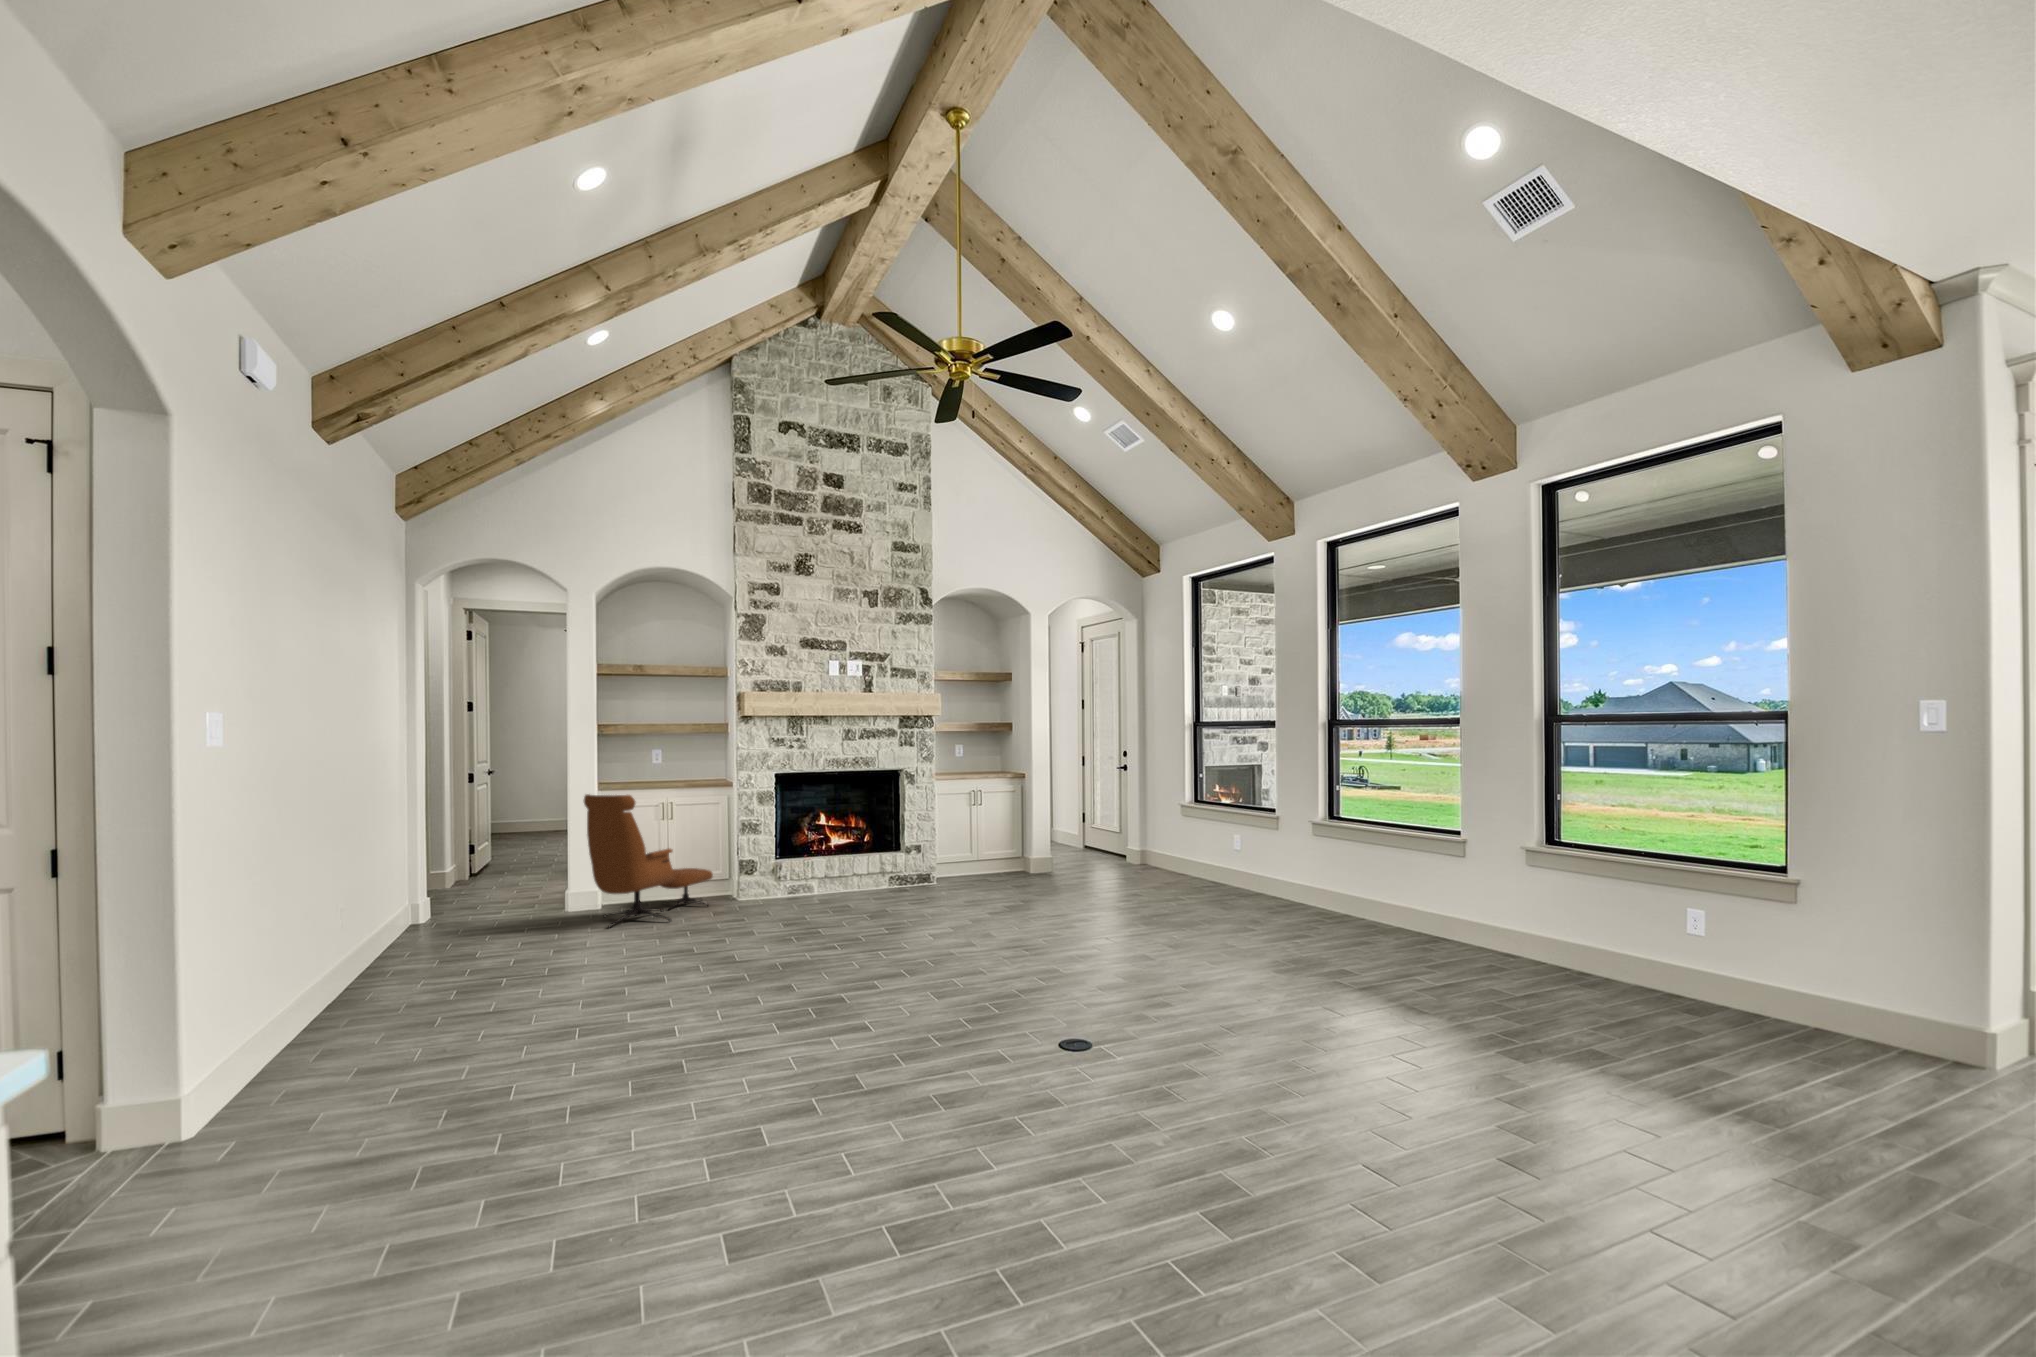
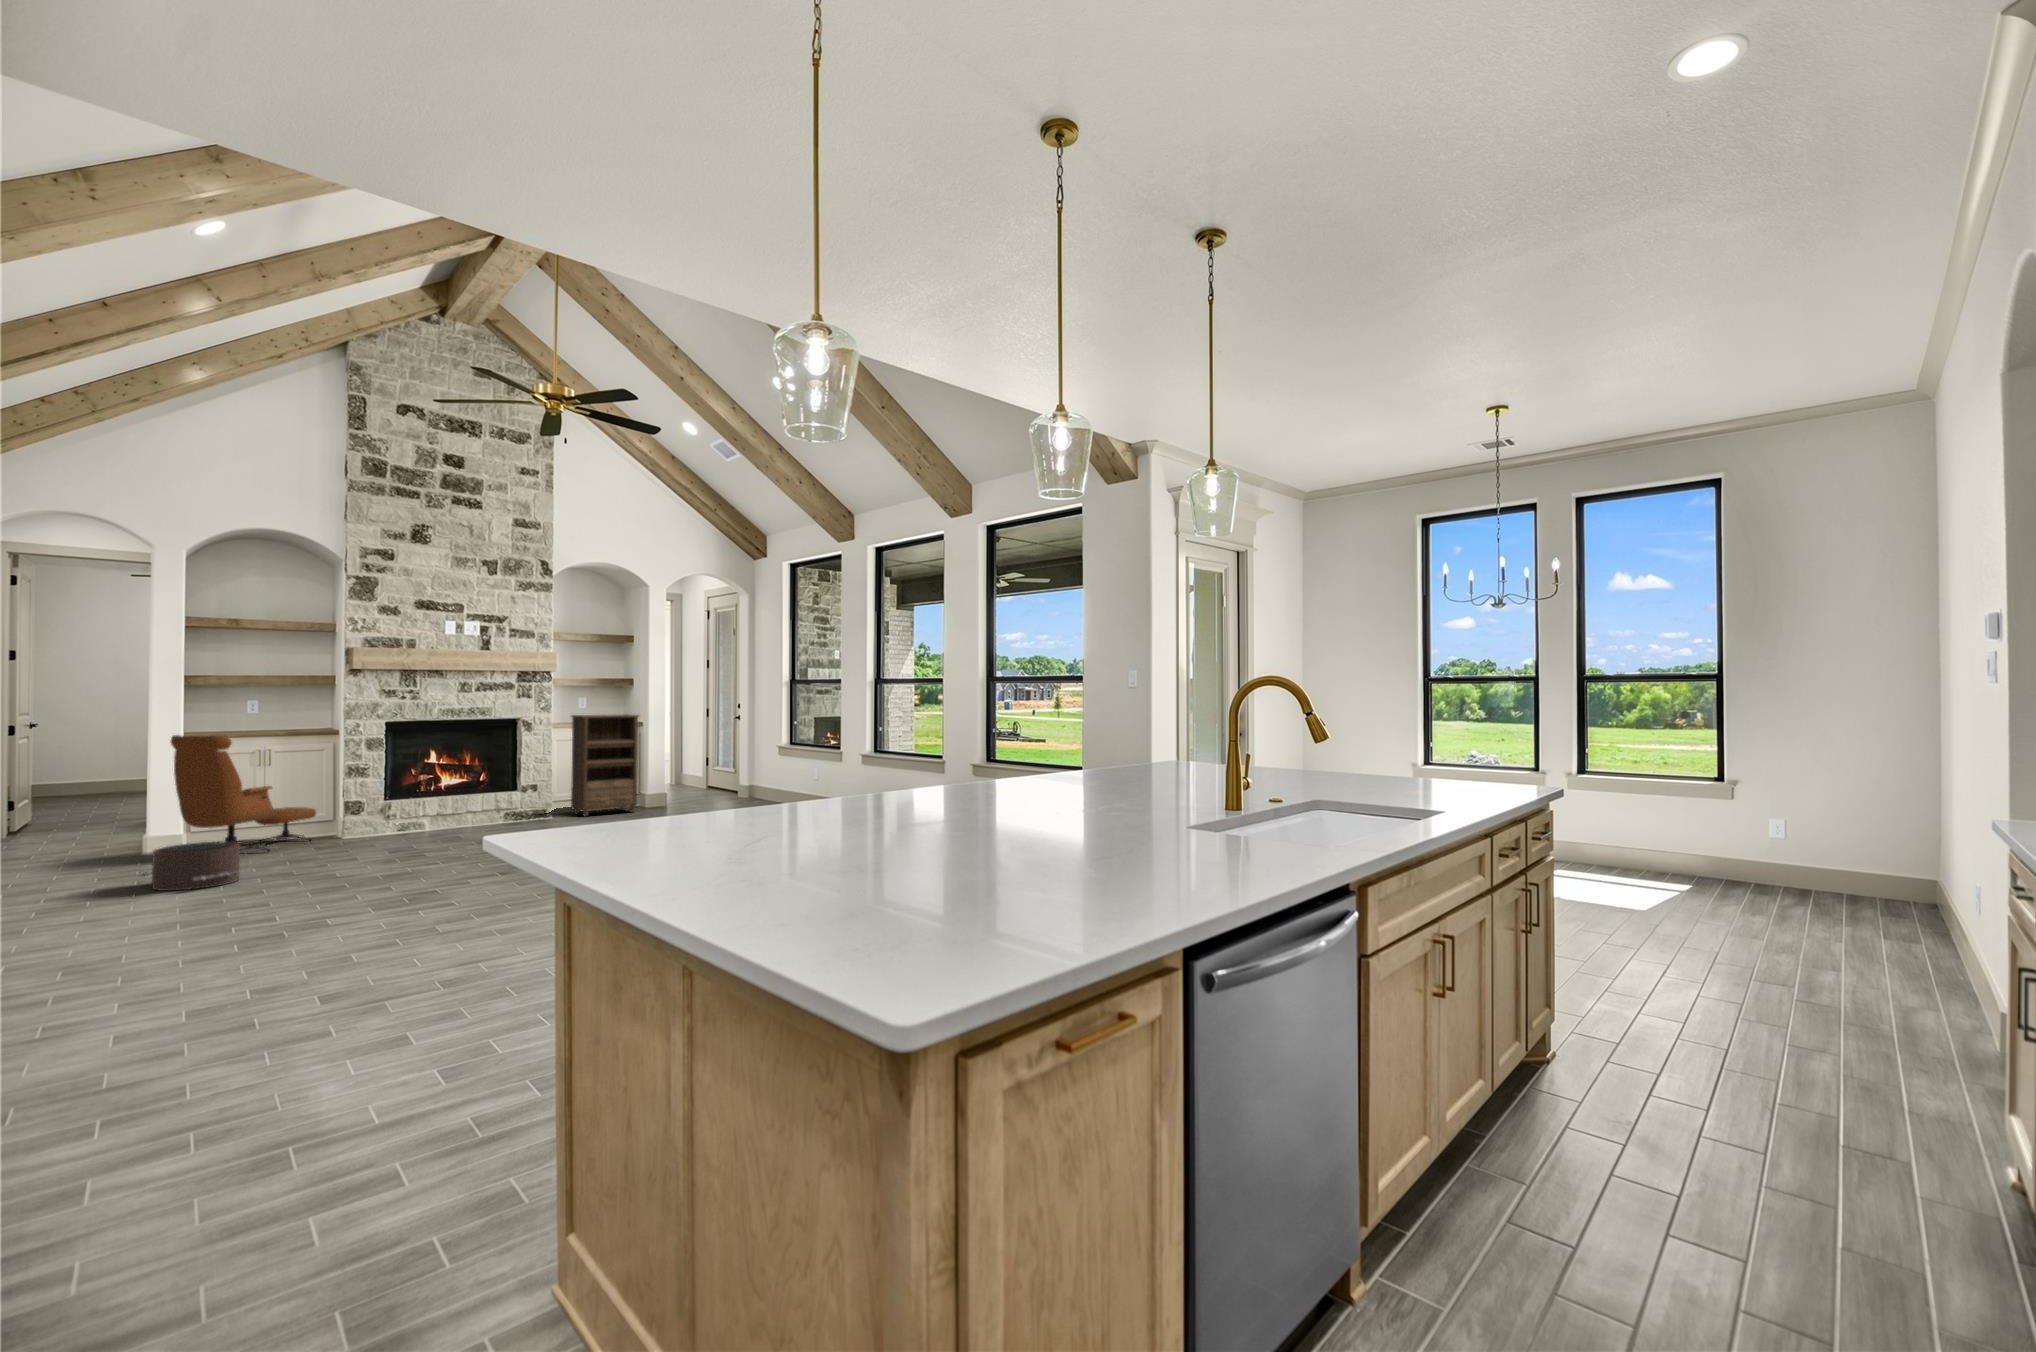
bookshelf: none [954,762,1029,884] -> present [571,714,639,816]
pouf: none [551,920,642,978] -> present [141,842,240,891]

